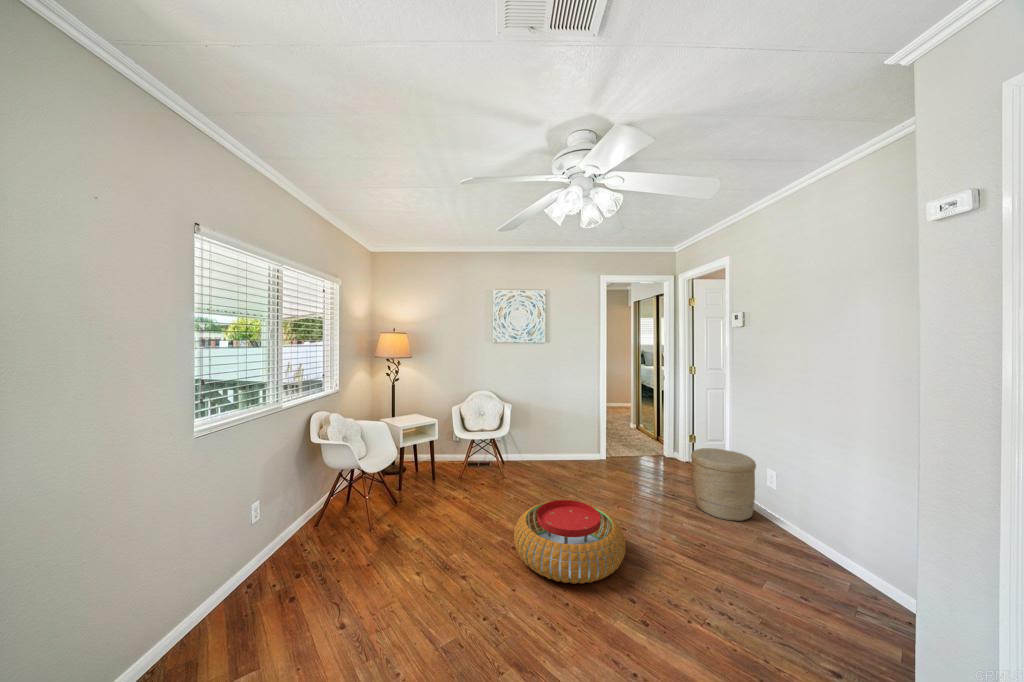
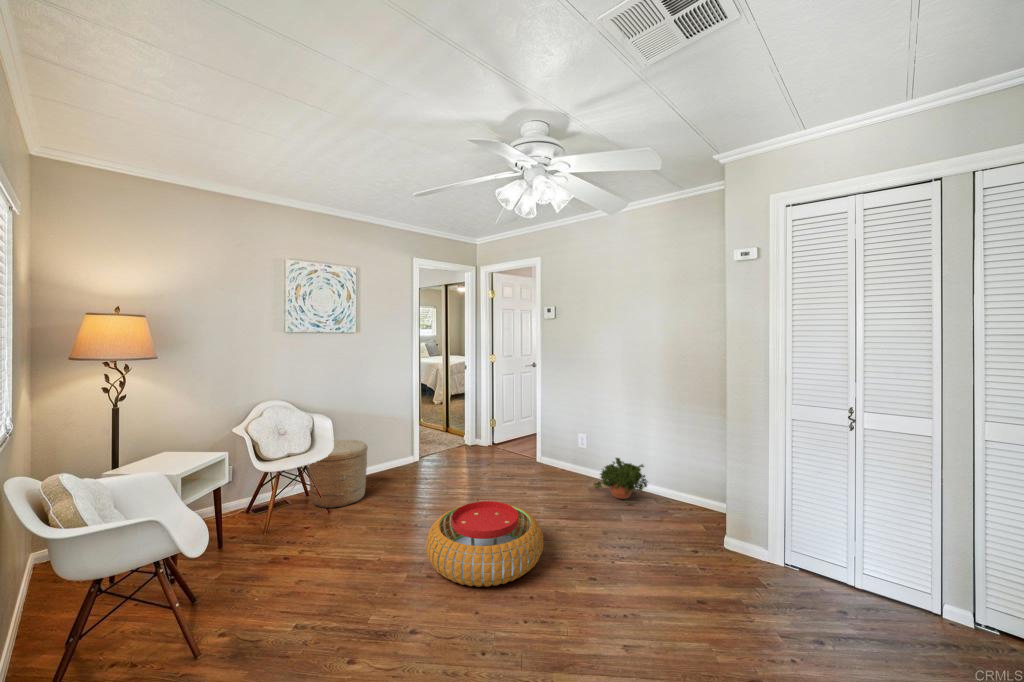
woven basket: present [691,448,756,521] -> present [309,440,368,508]
potted plant: none [746,511,848,581] -> present [594,458,648,504]

